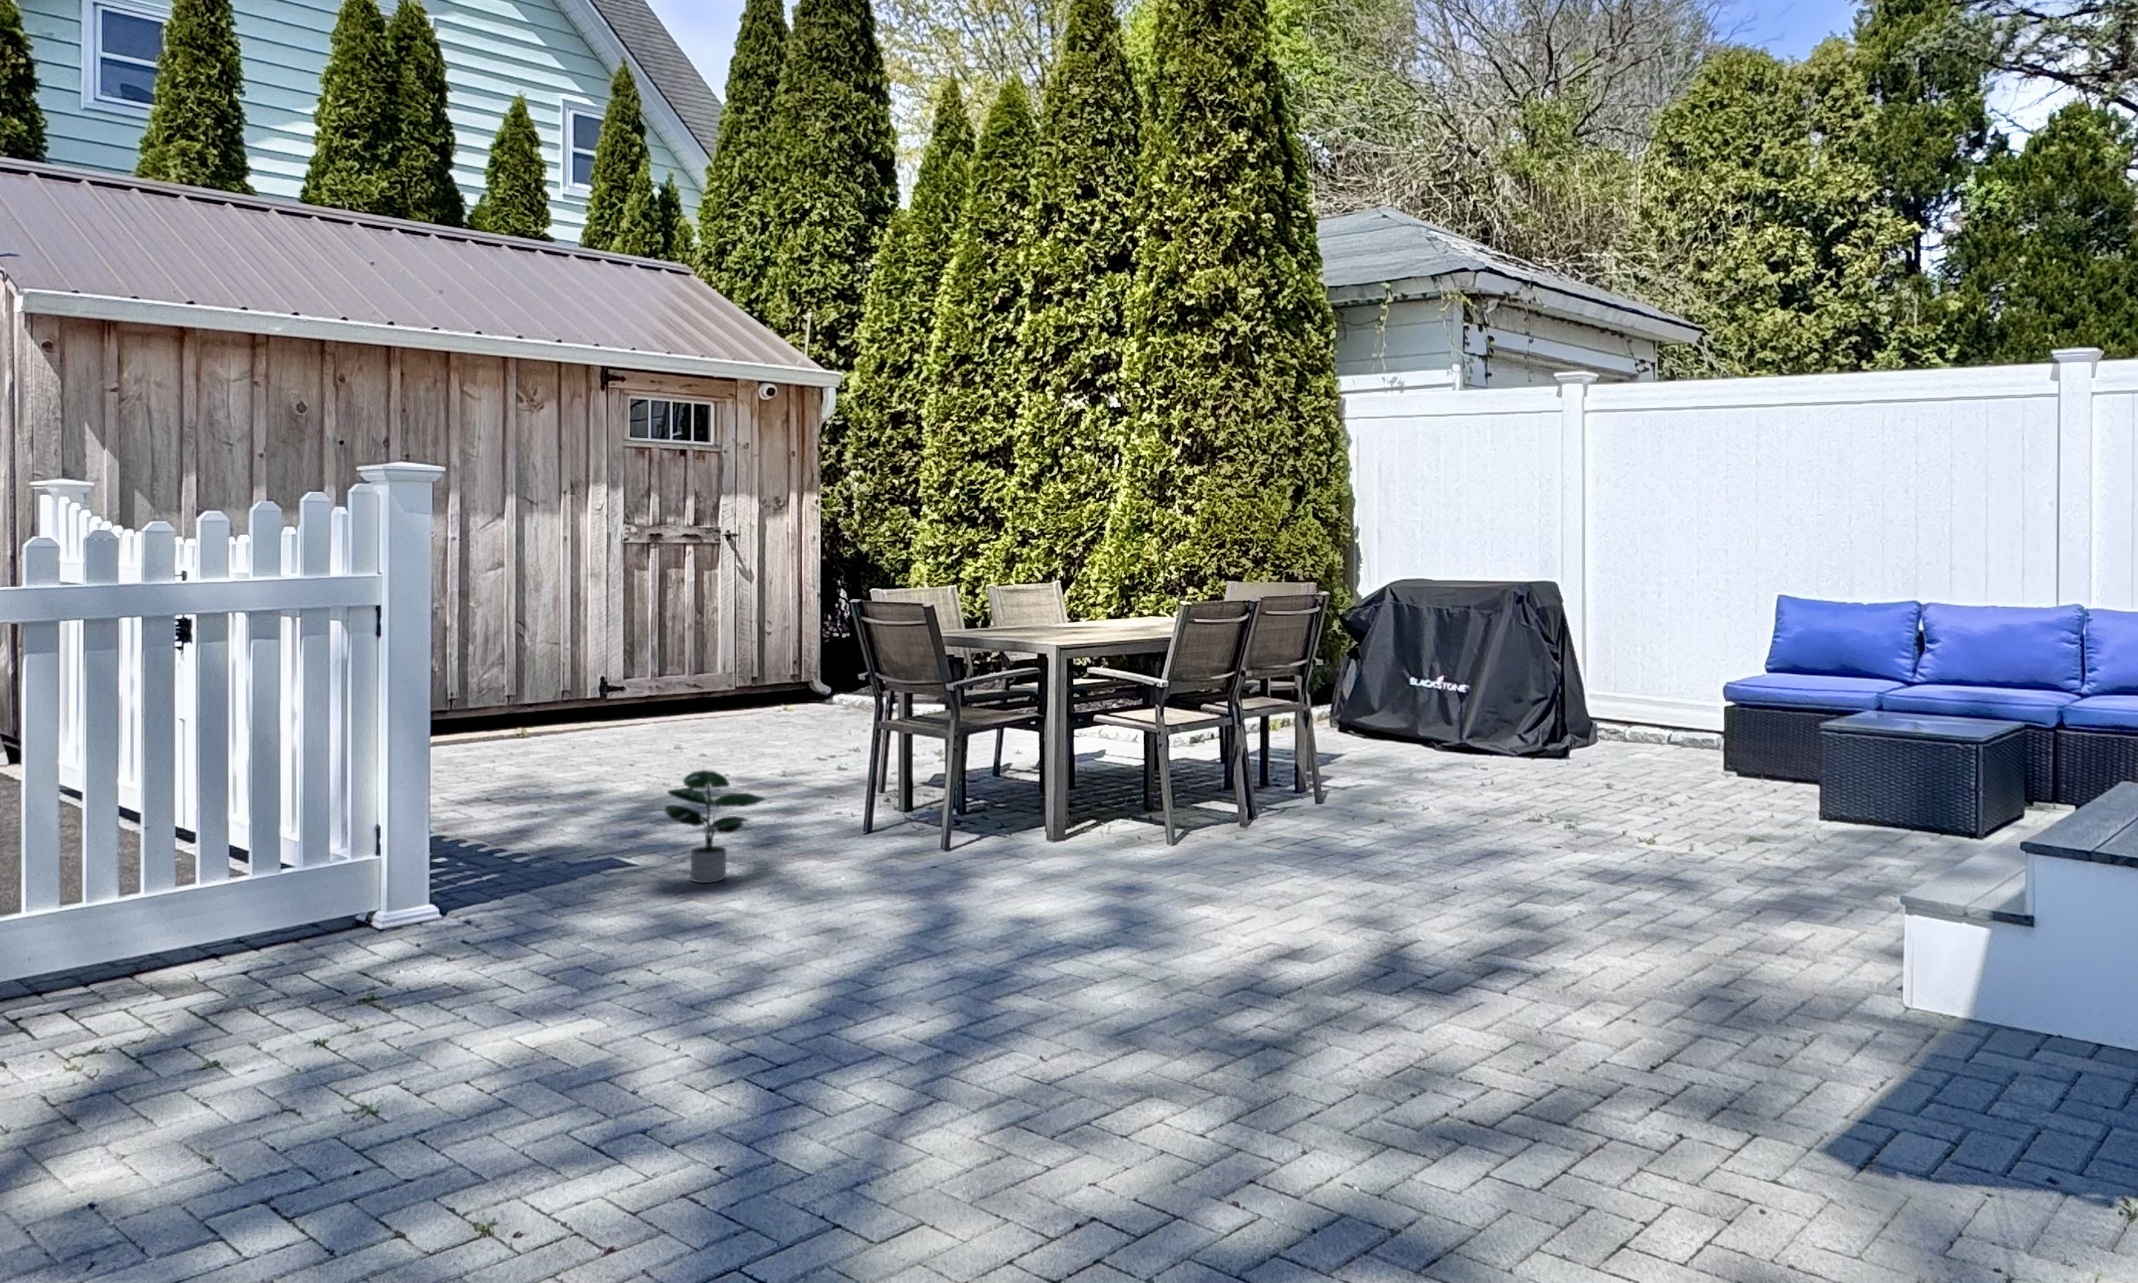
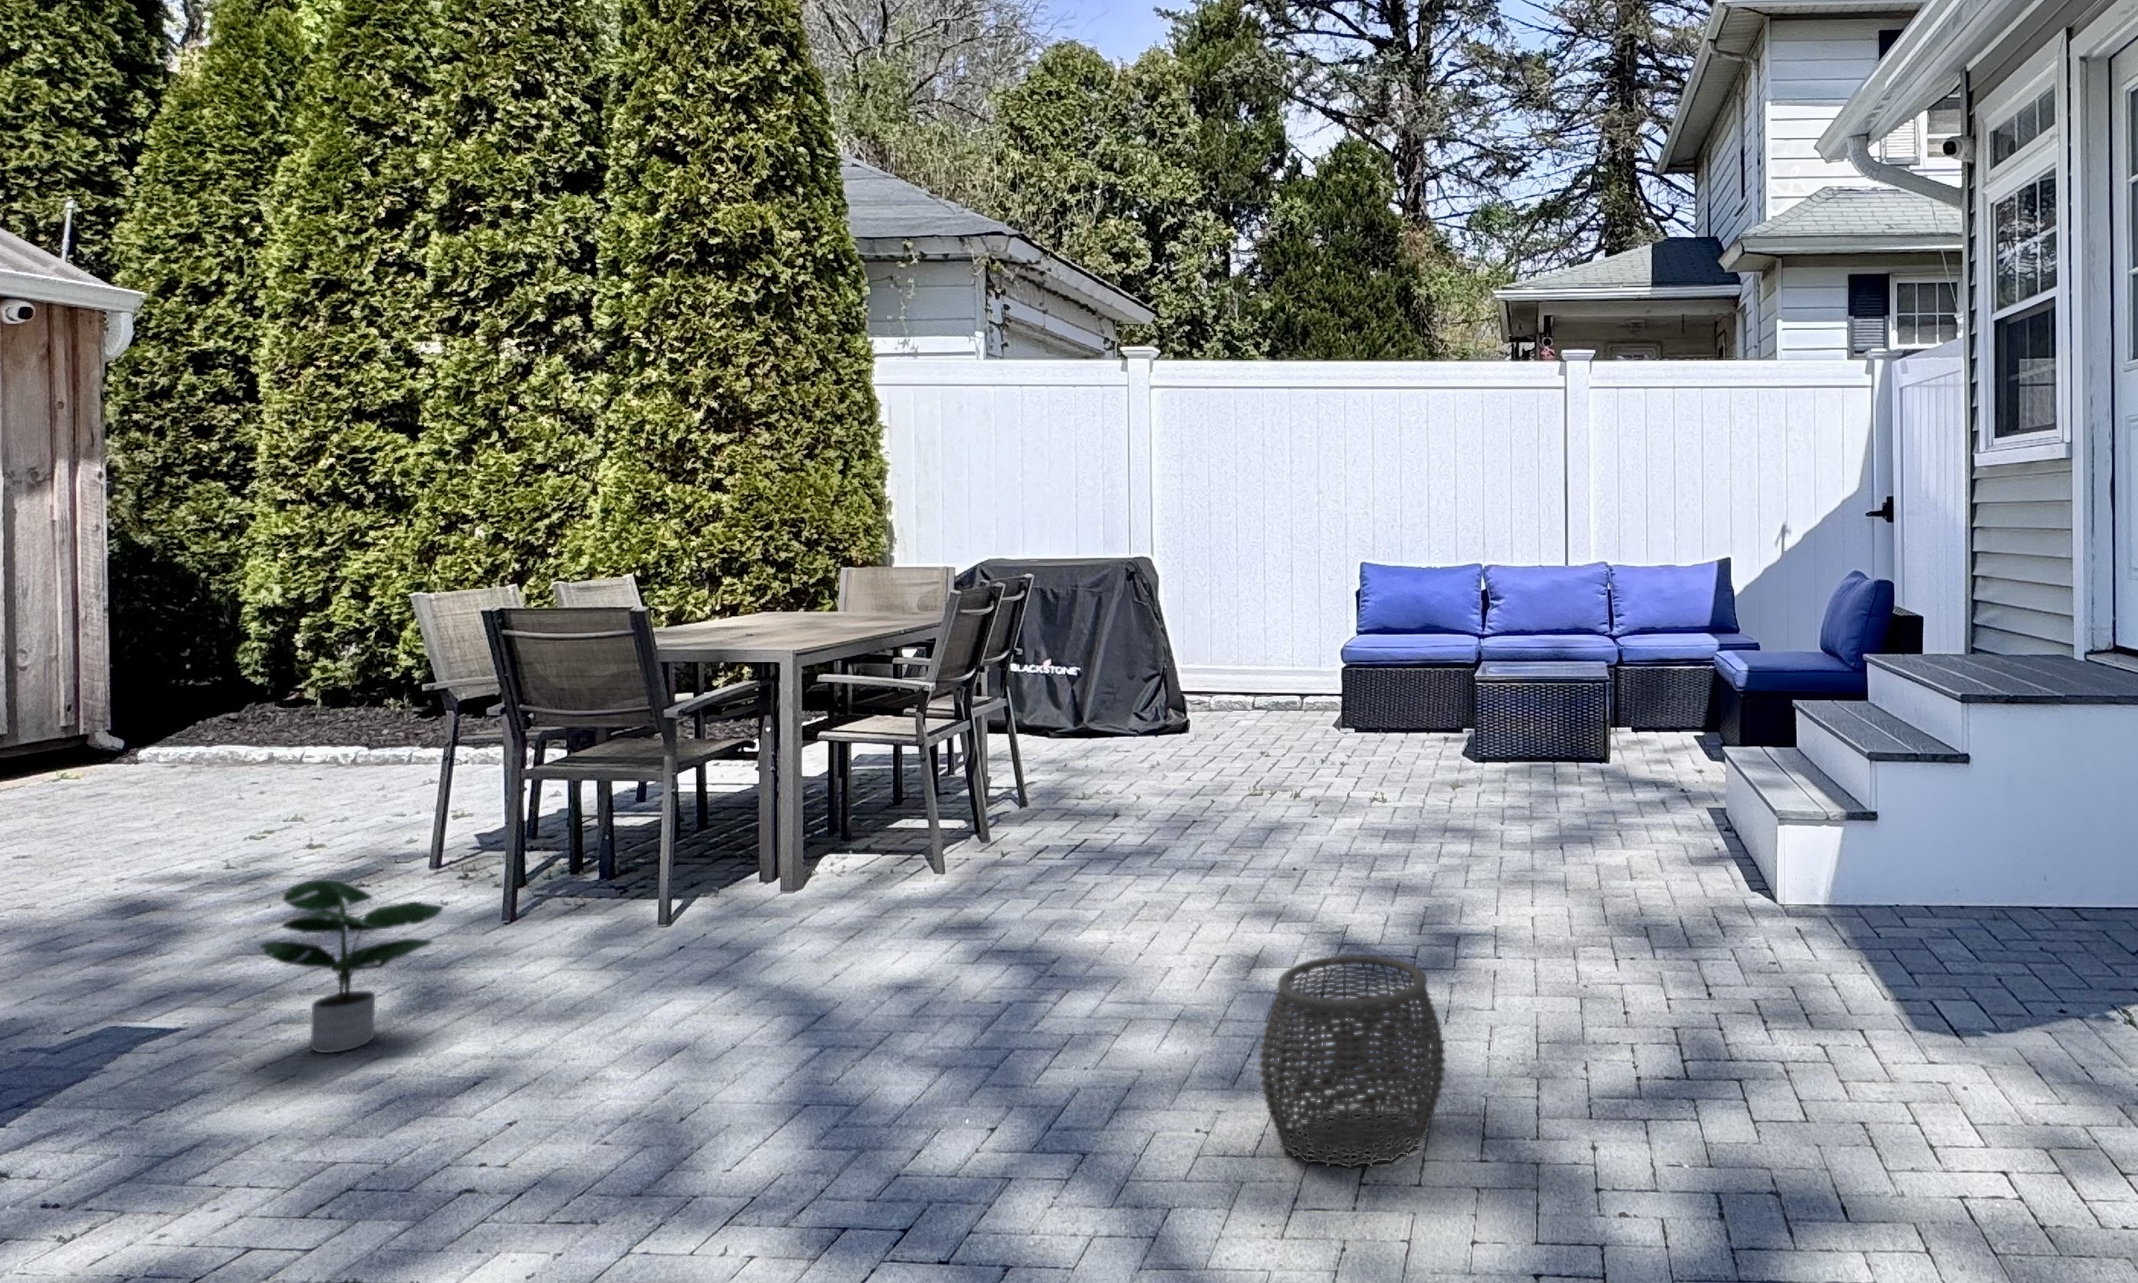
woven basket: none [1038,927,1193,1100] -> present [1259,955,1445,1167]

